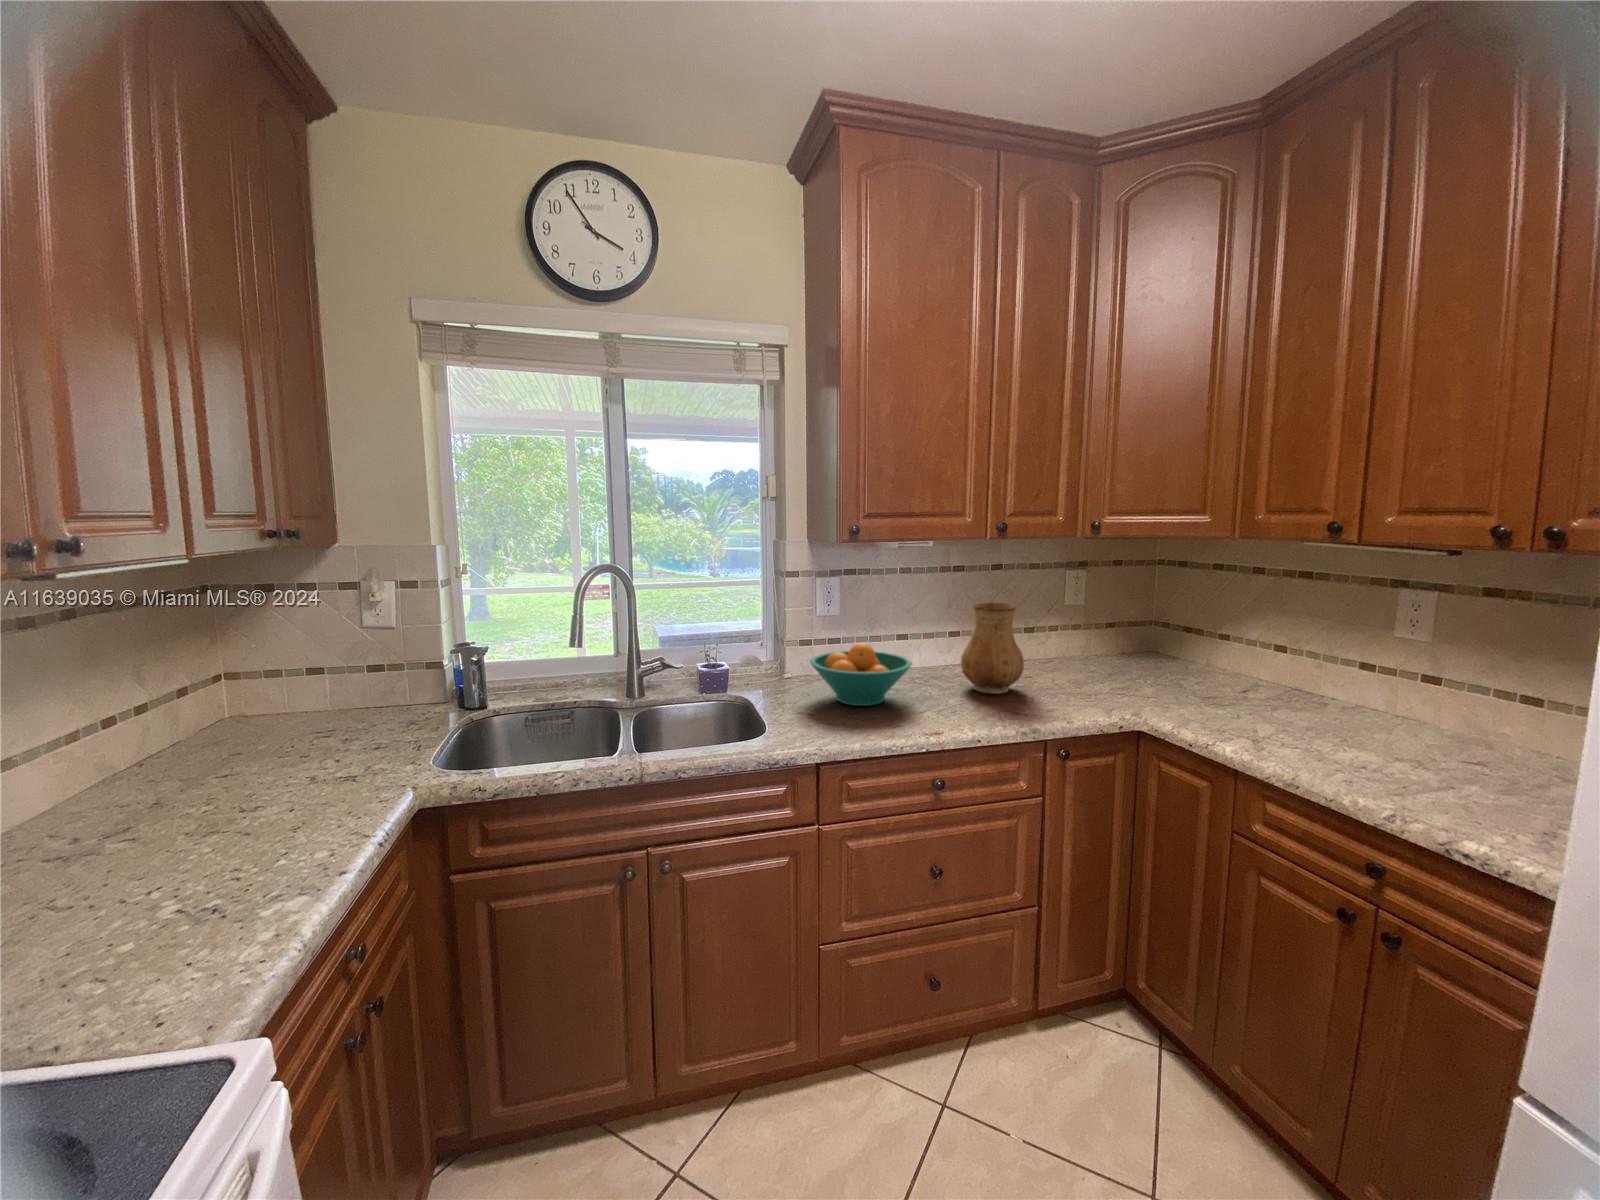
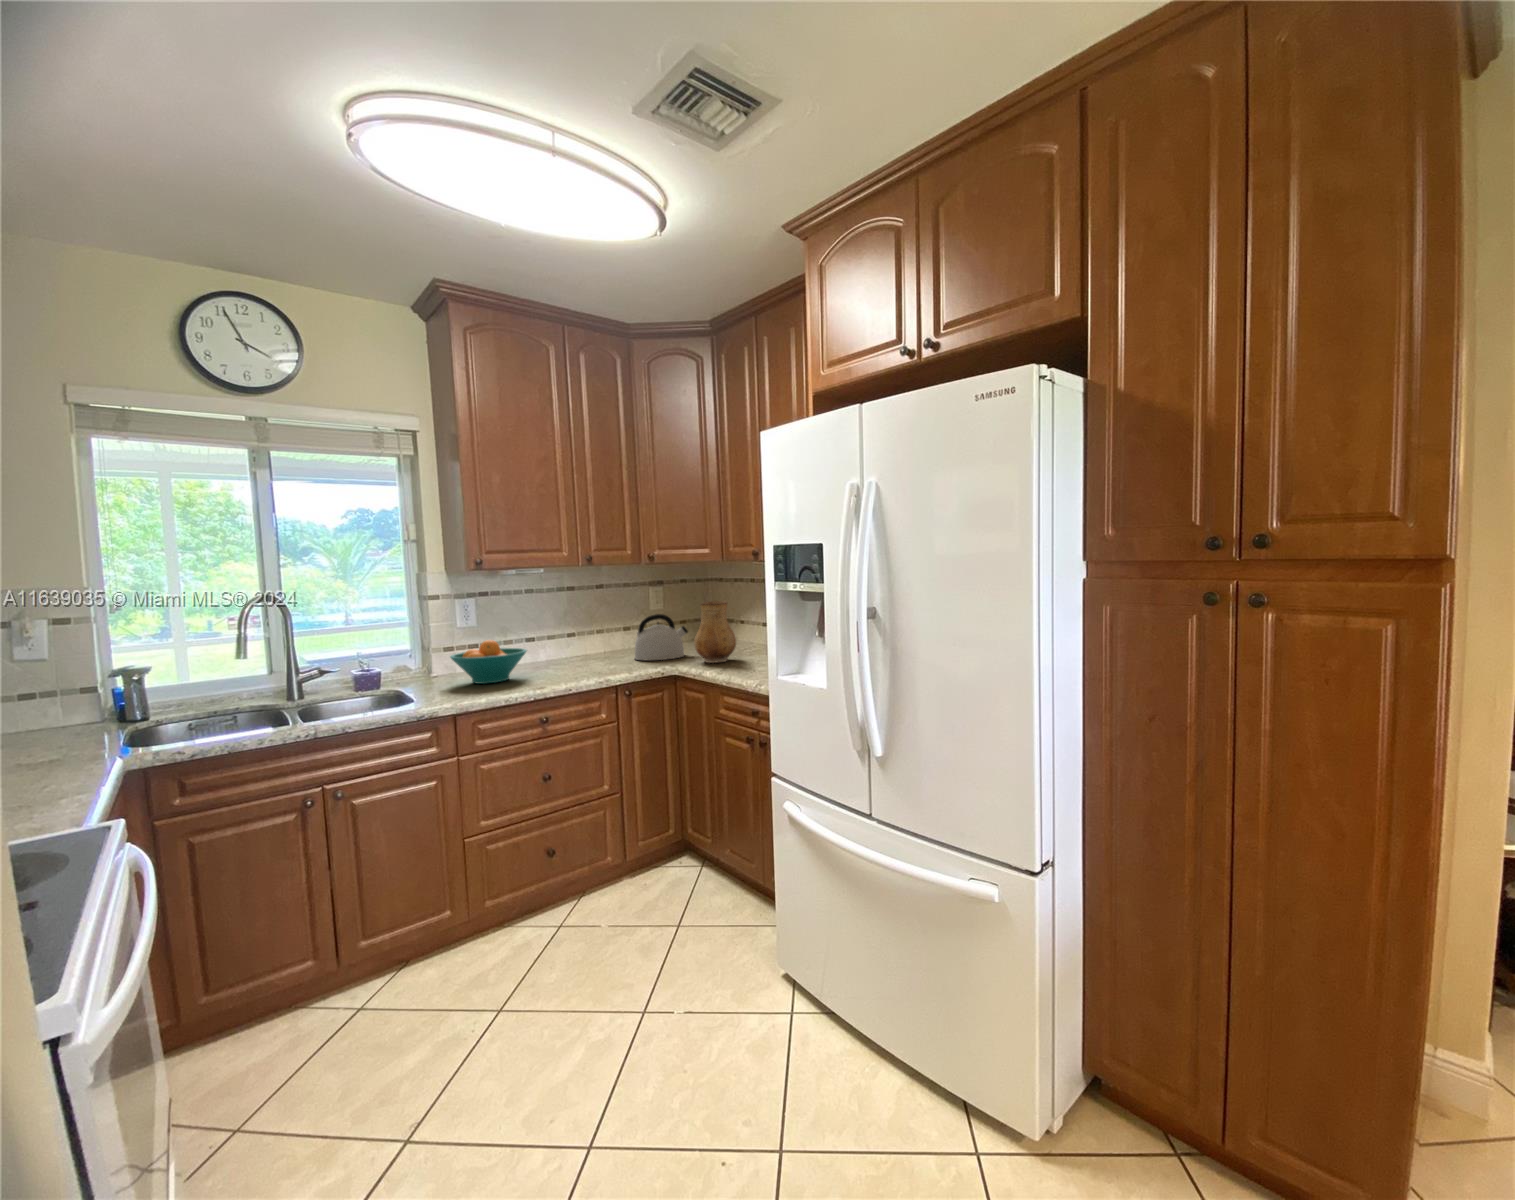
ceramic pitcher: present [961,603,1024,694] -> present [694,601,736,663]
kettle: none [1053,619,1145,693] -> present [635,614,688,660]

